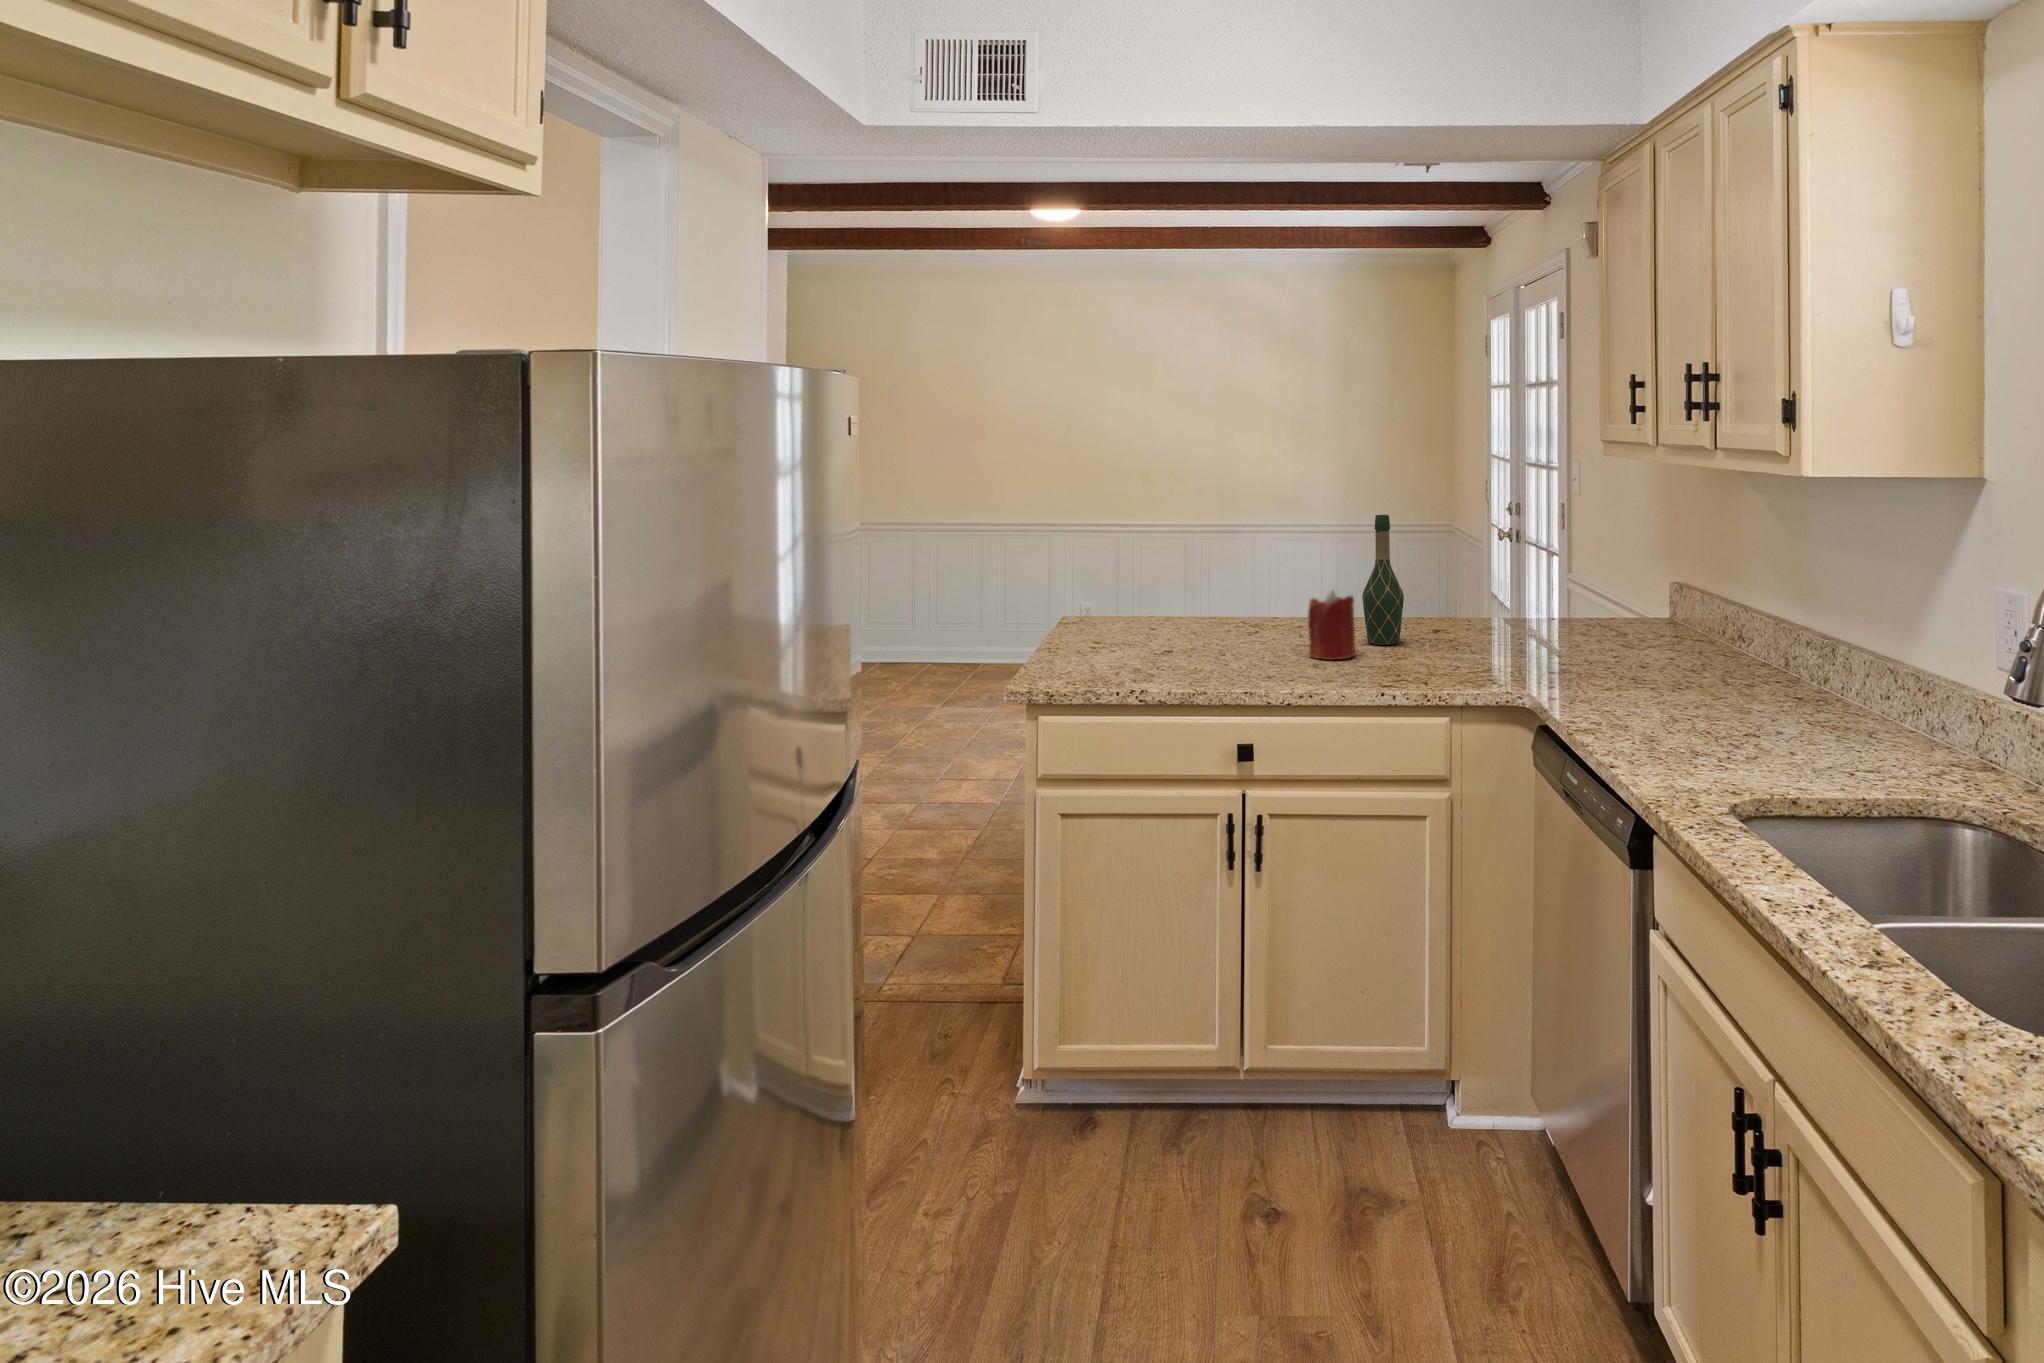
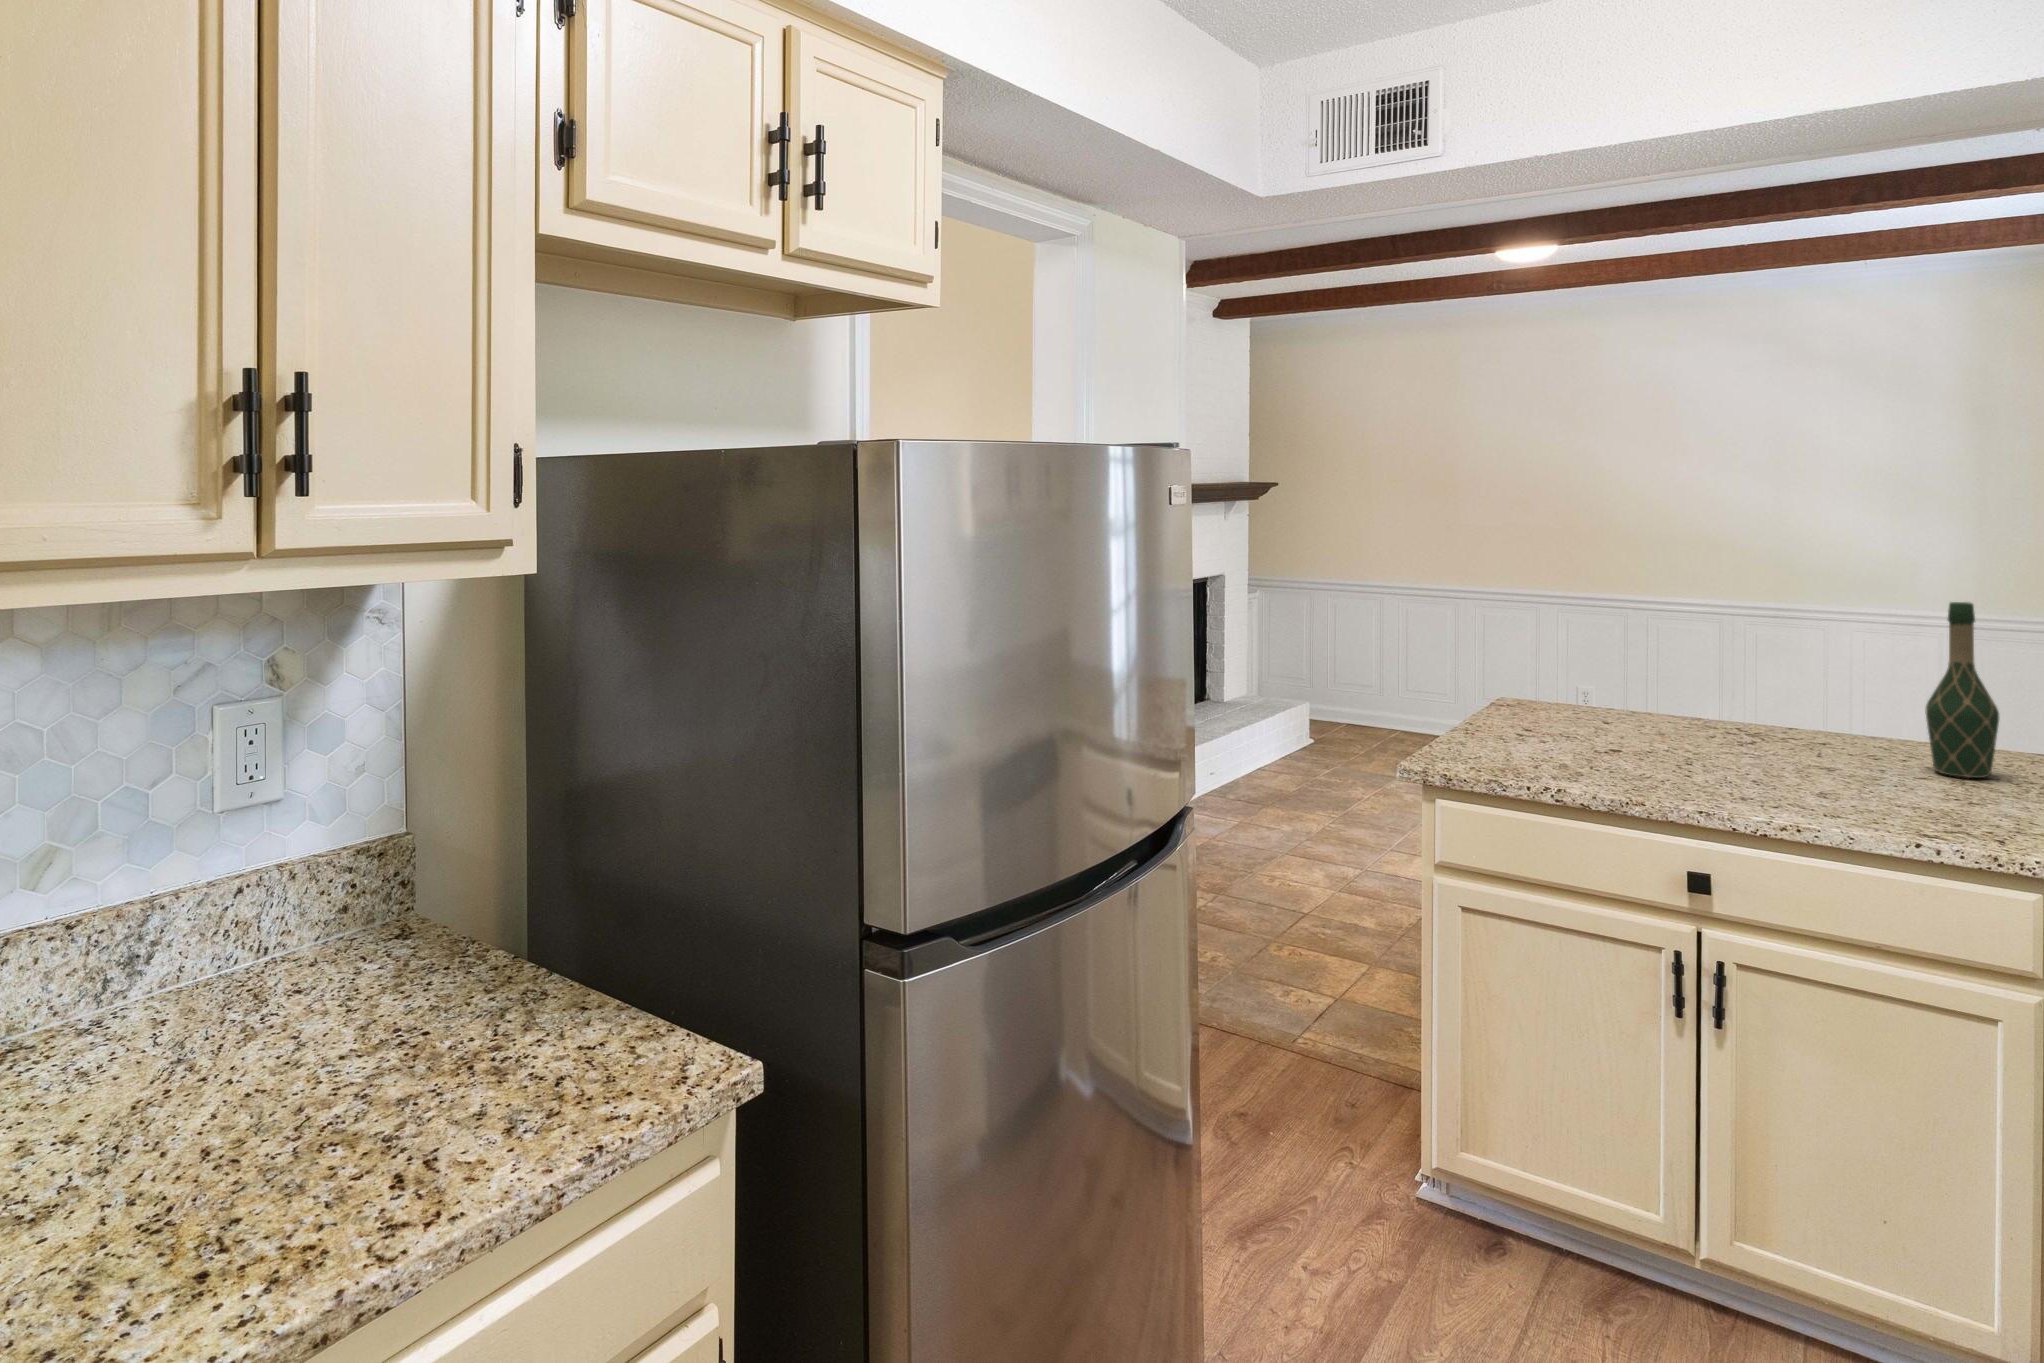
candle: present [1308,590,1355,660] -> none [1822,695,1901,788]

